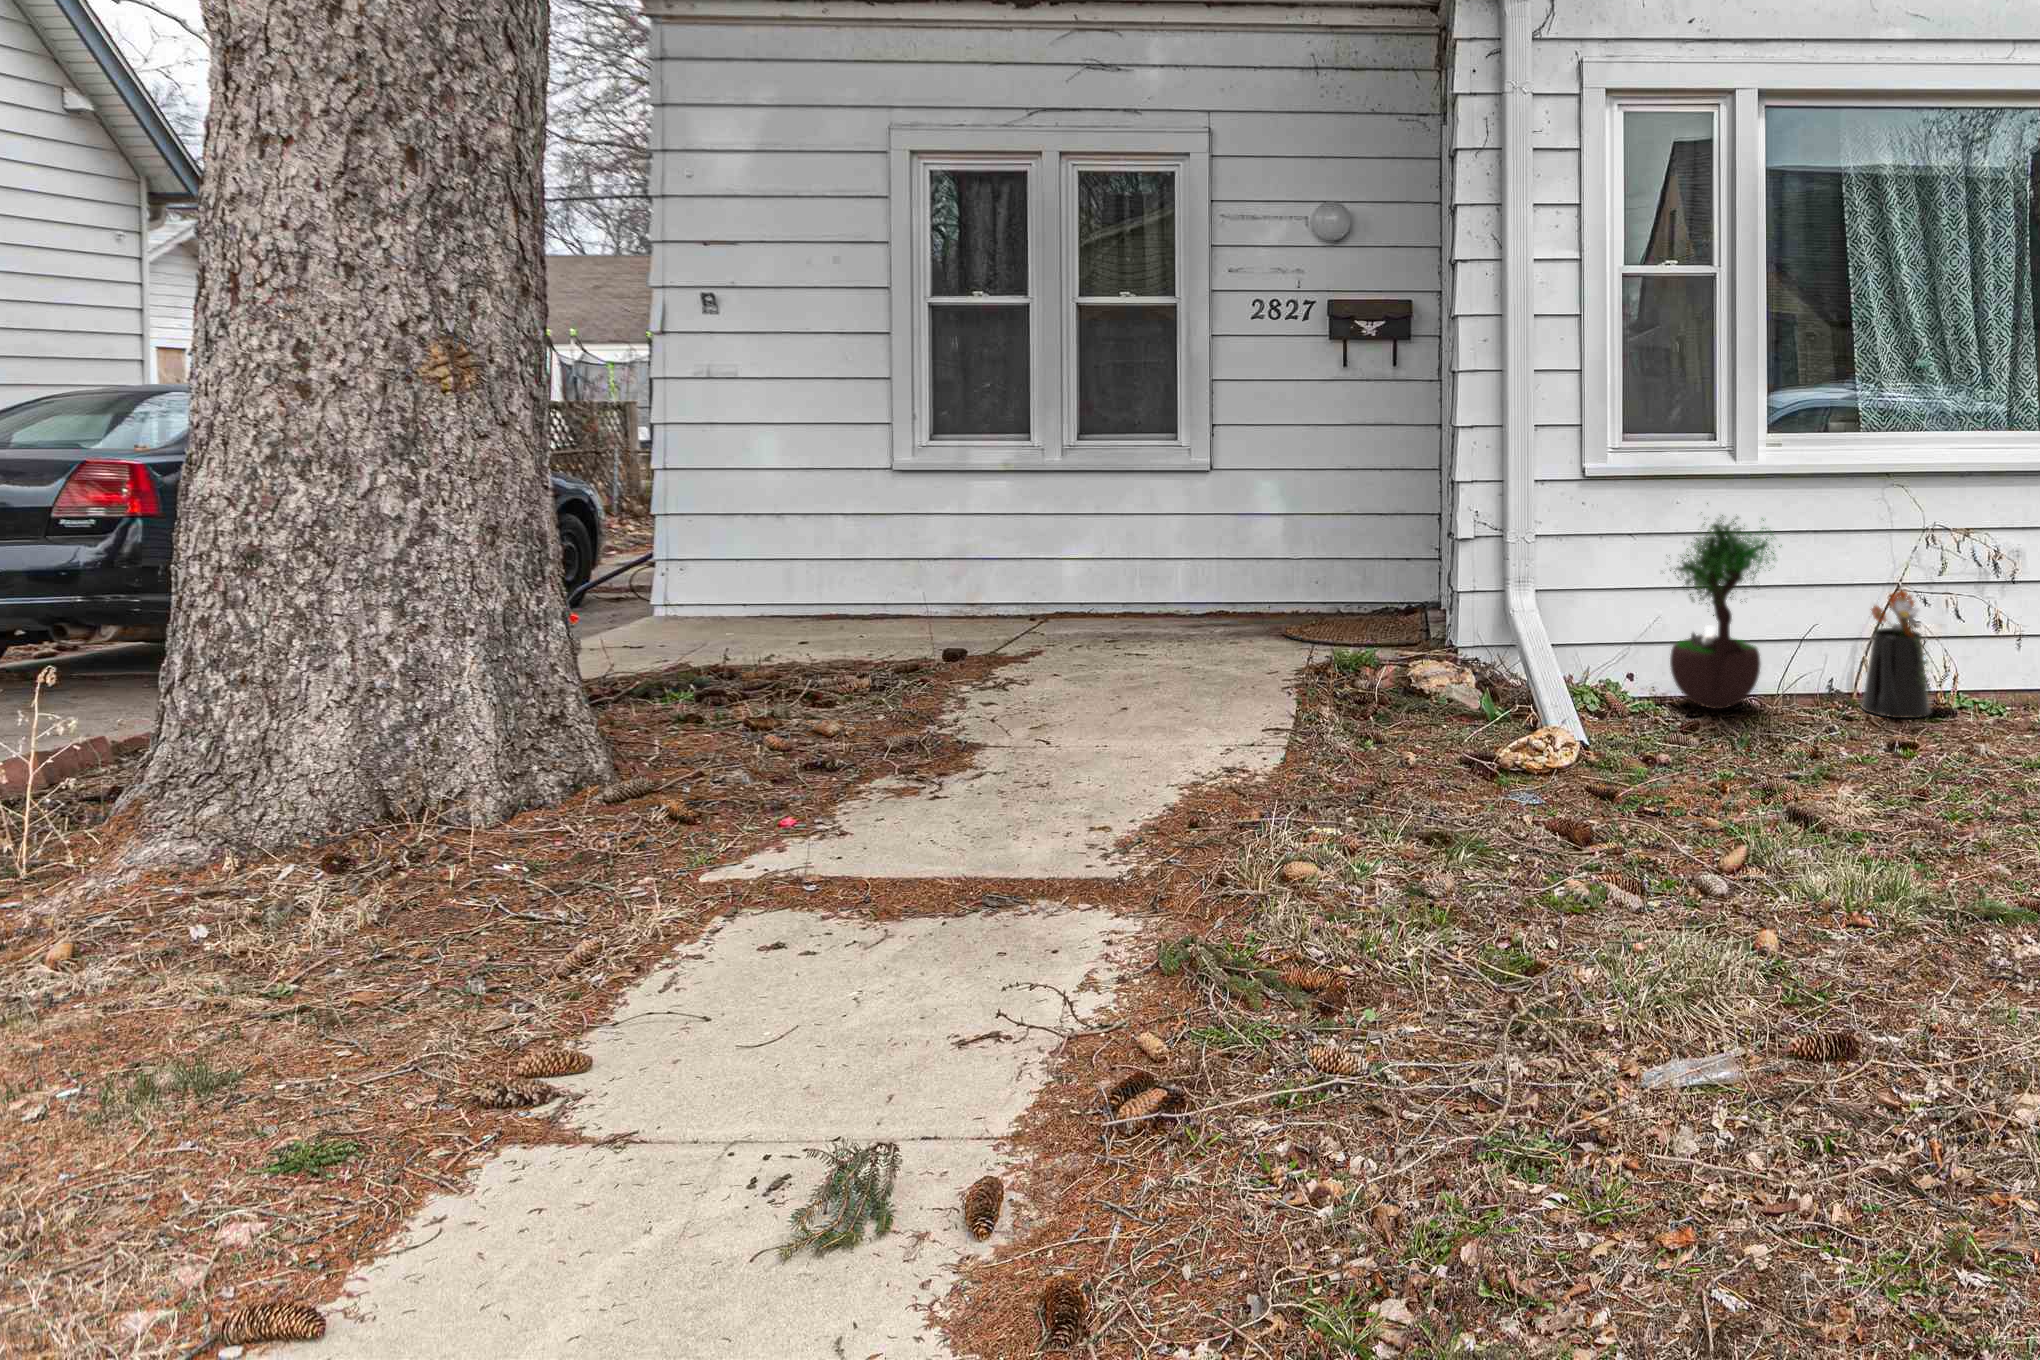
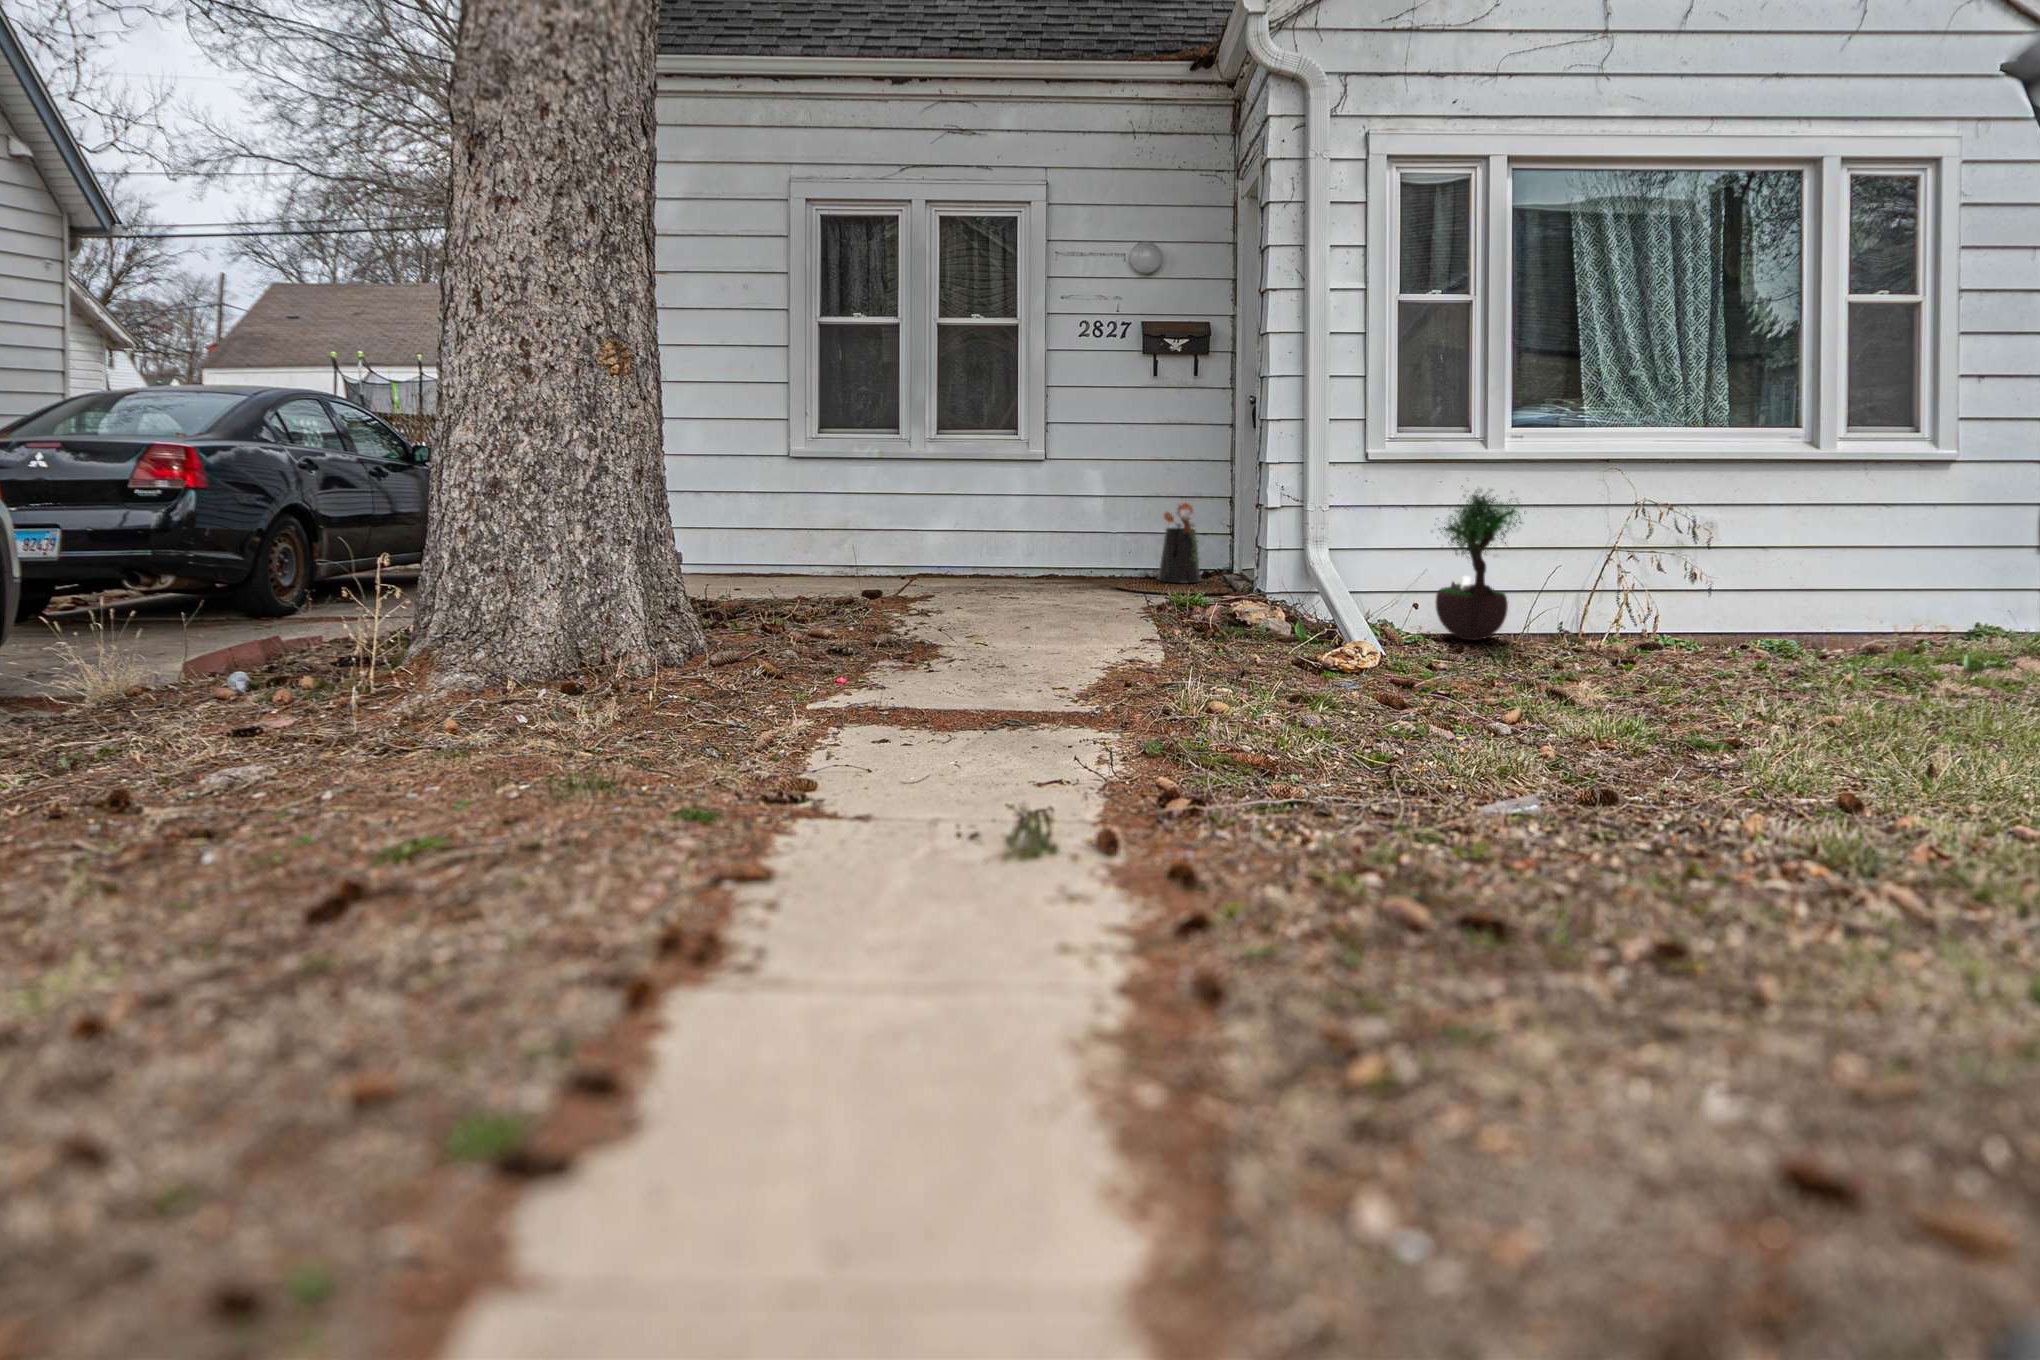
watering can: present [1861,590,1931,718] -> present [1157,503,1201,583]

